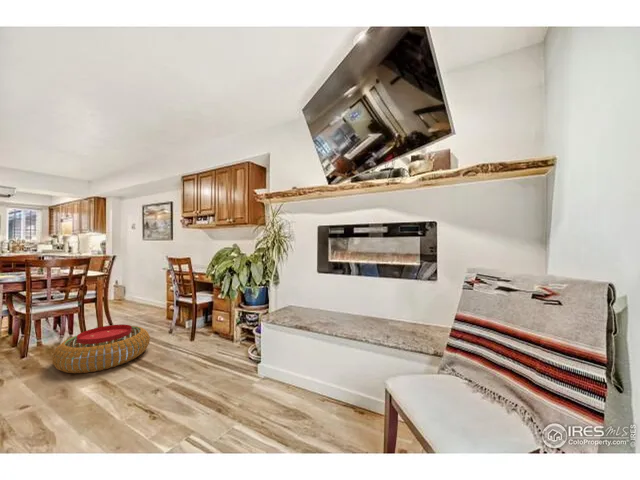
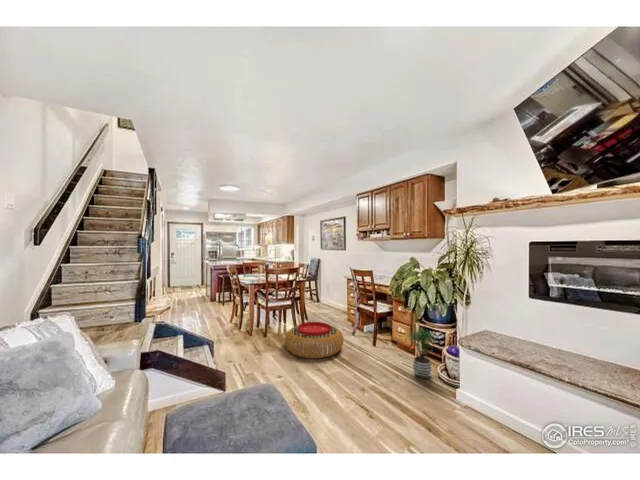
potted plant: none [214,311,251,362] -> present [405,328,437,379]

